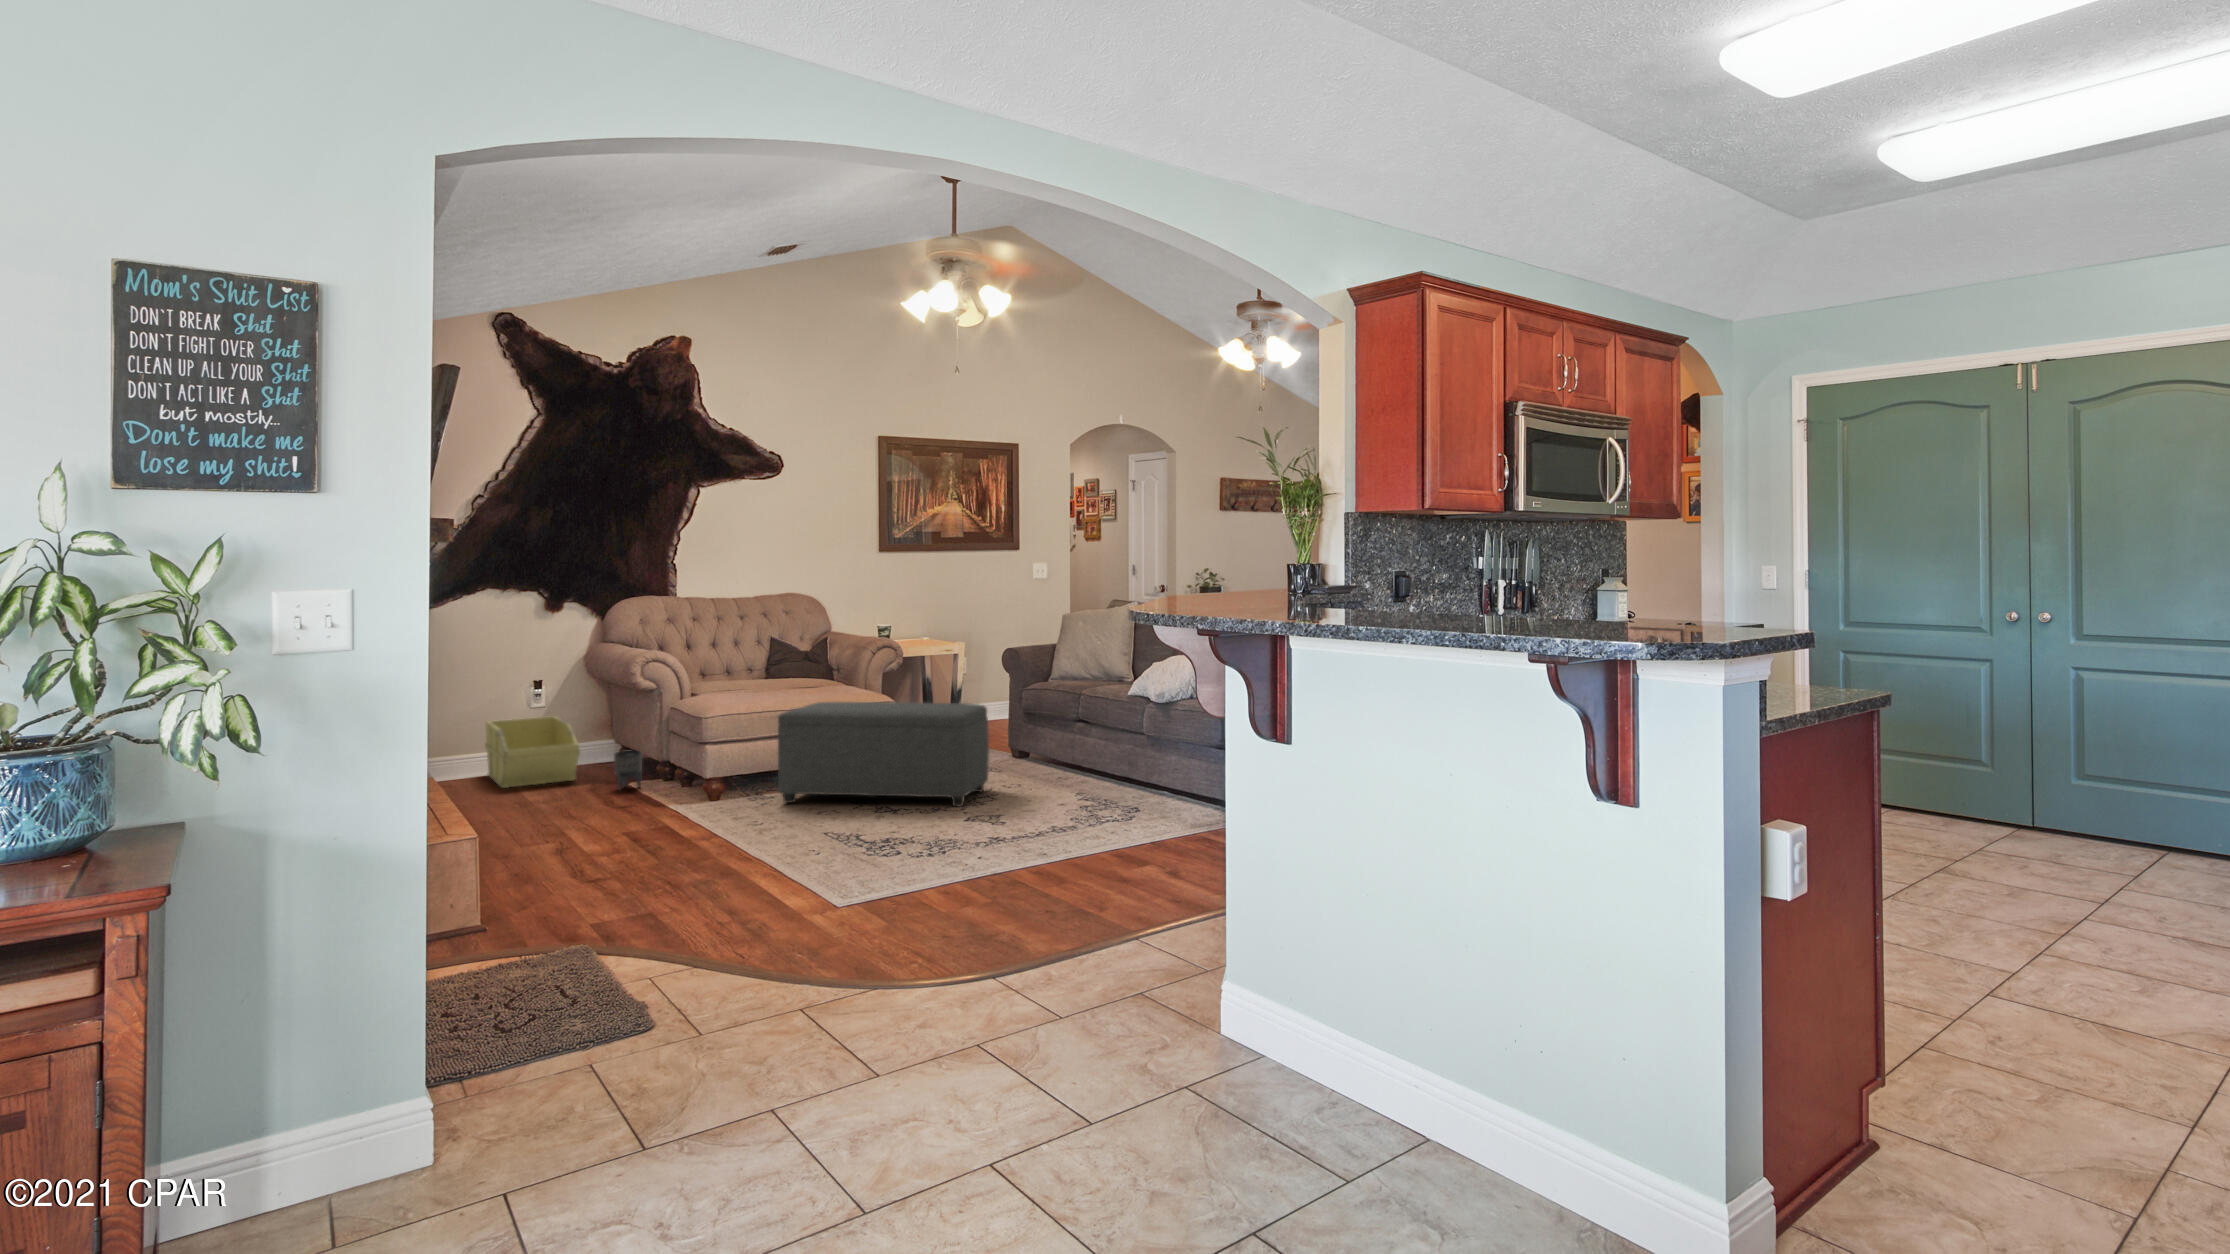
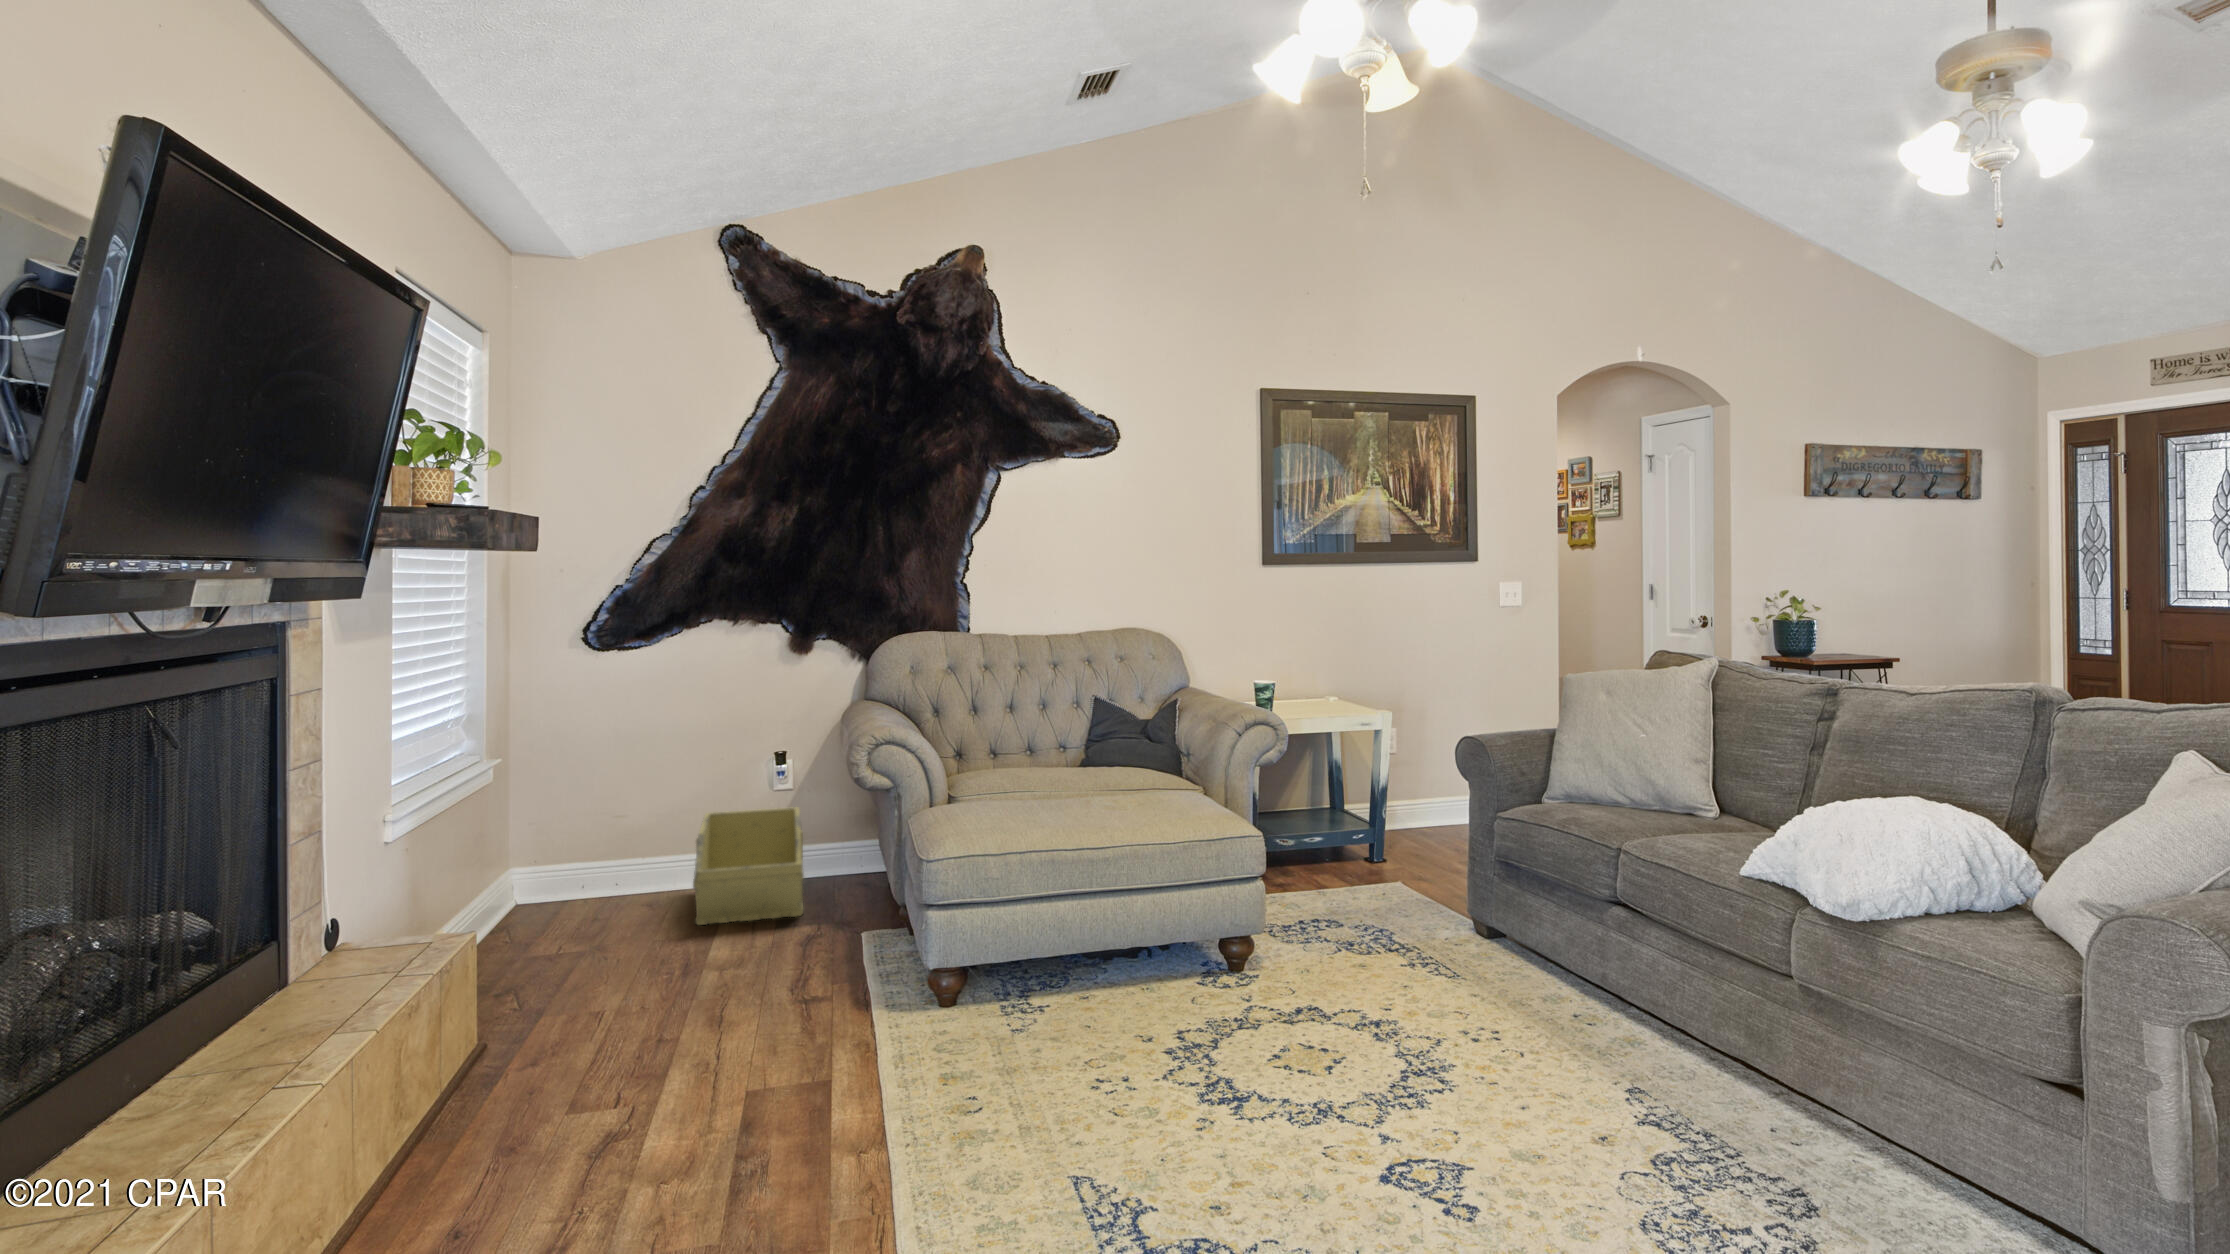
ottoman: present [778,702,989,807] -> none [1051,833,1434,1083]
planter: present [613,750,642,790] -> none [833,884,876,951]

